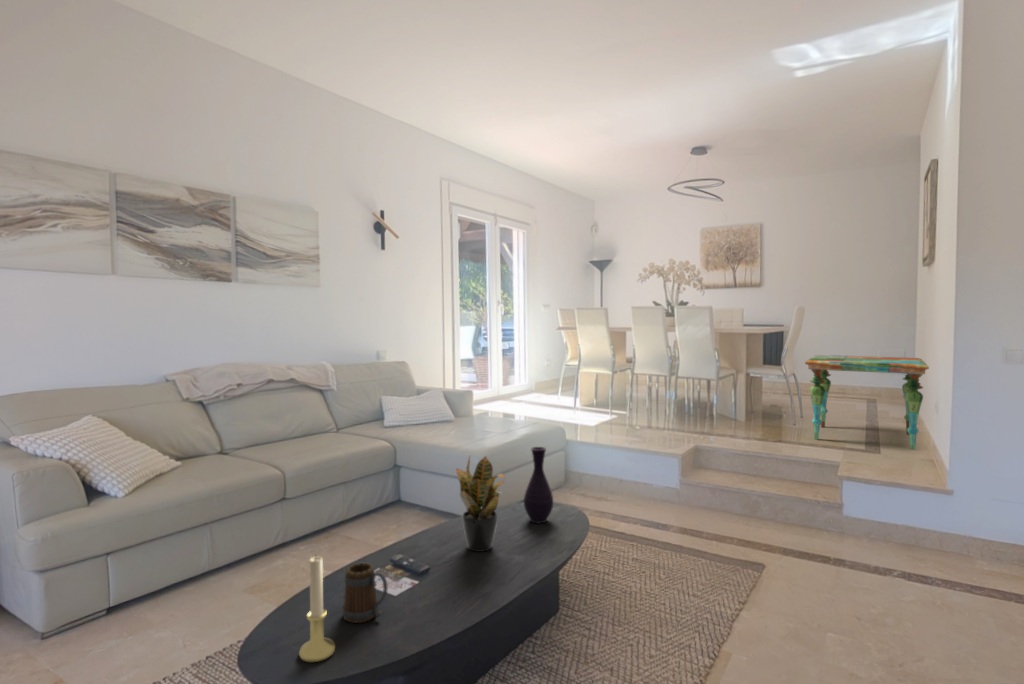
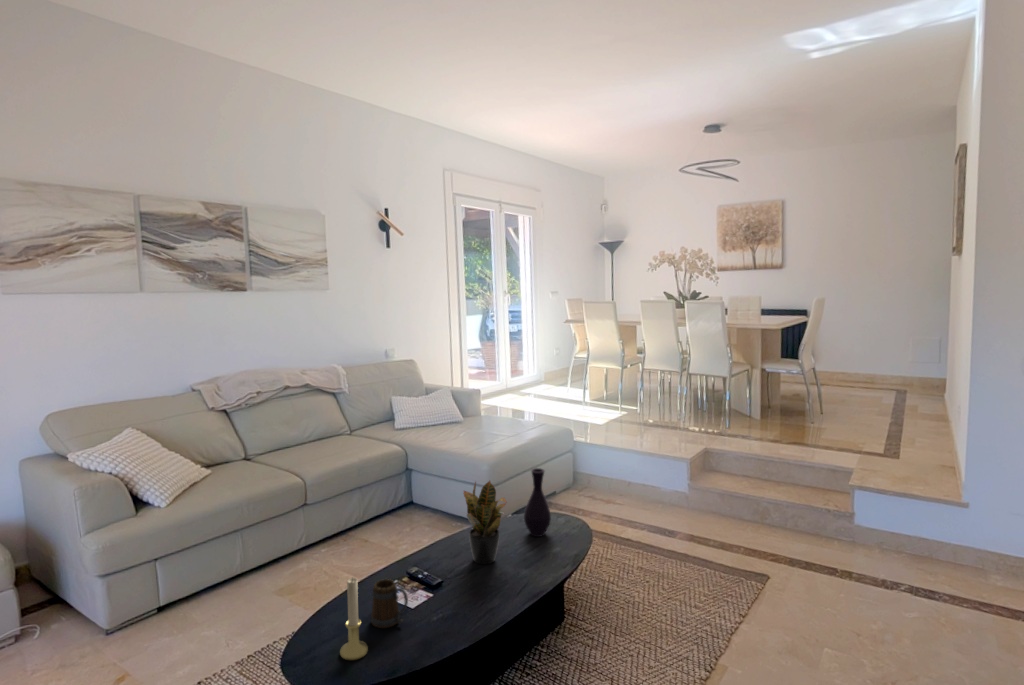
side table: present [805,355,929,450] -> none [809,357,930,458]

